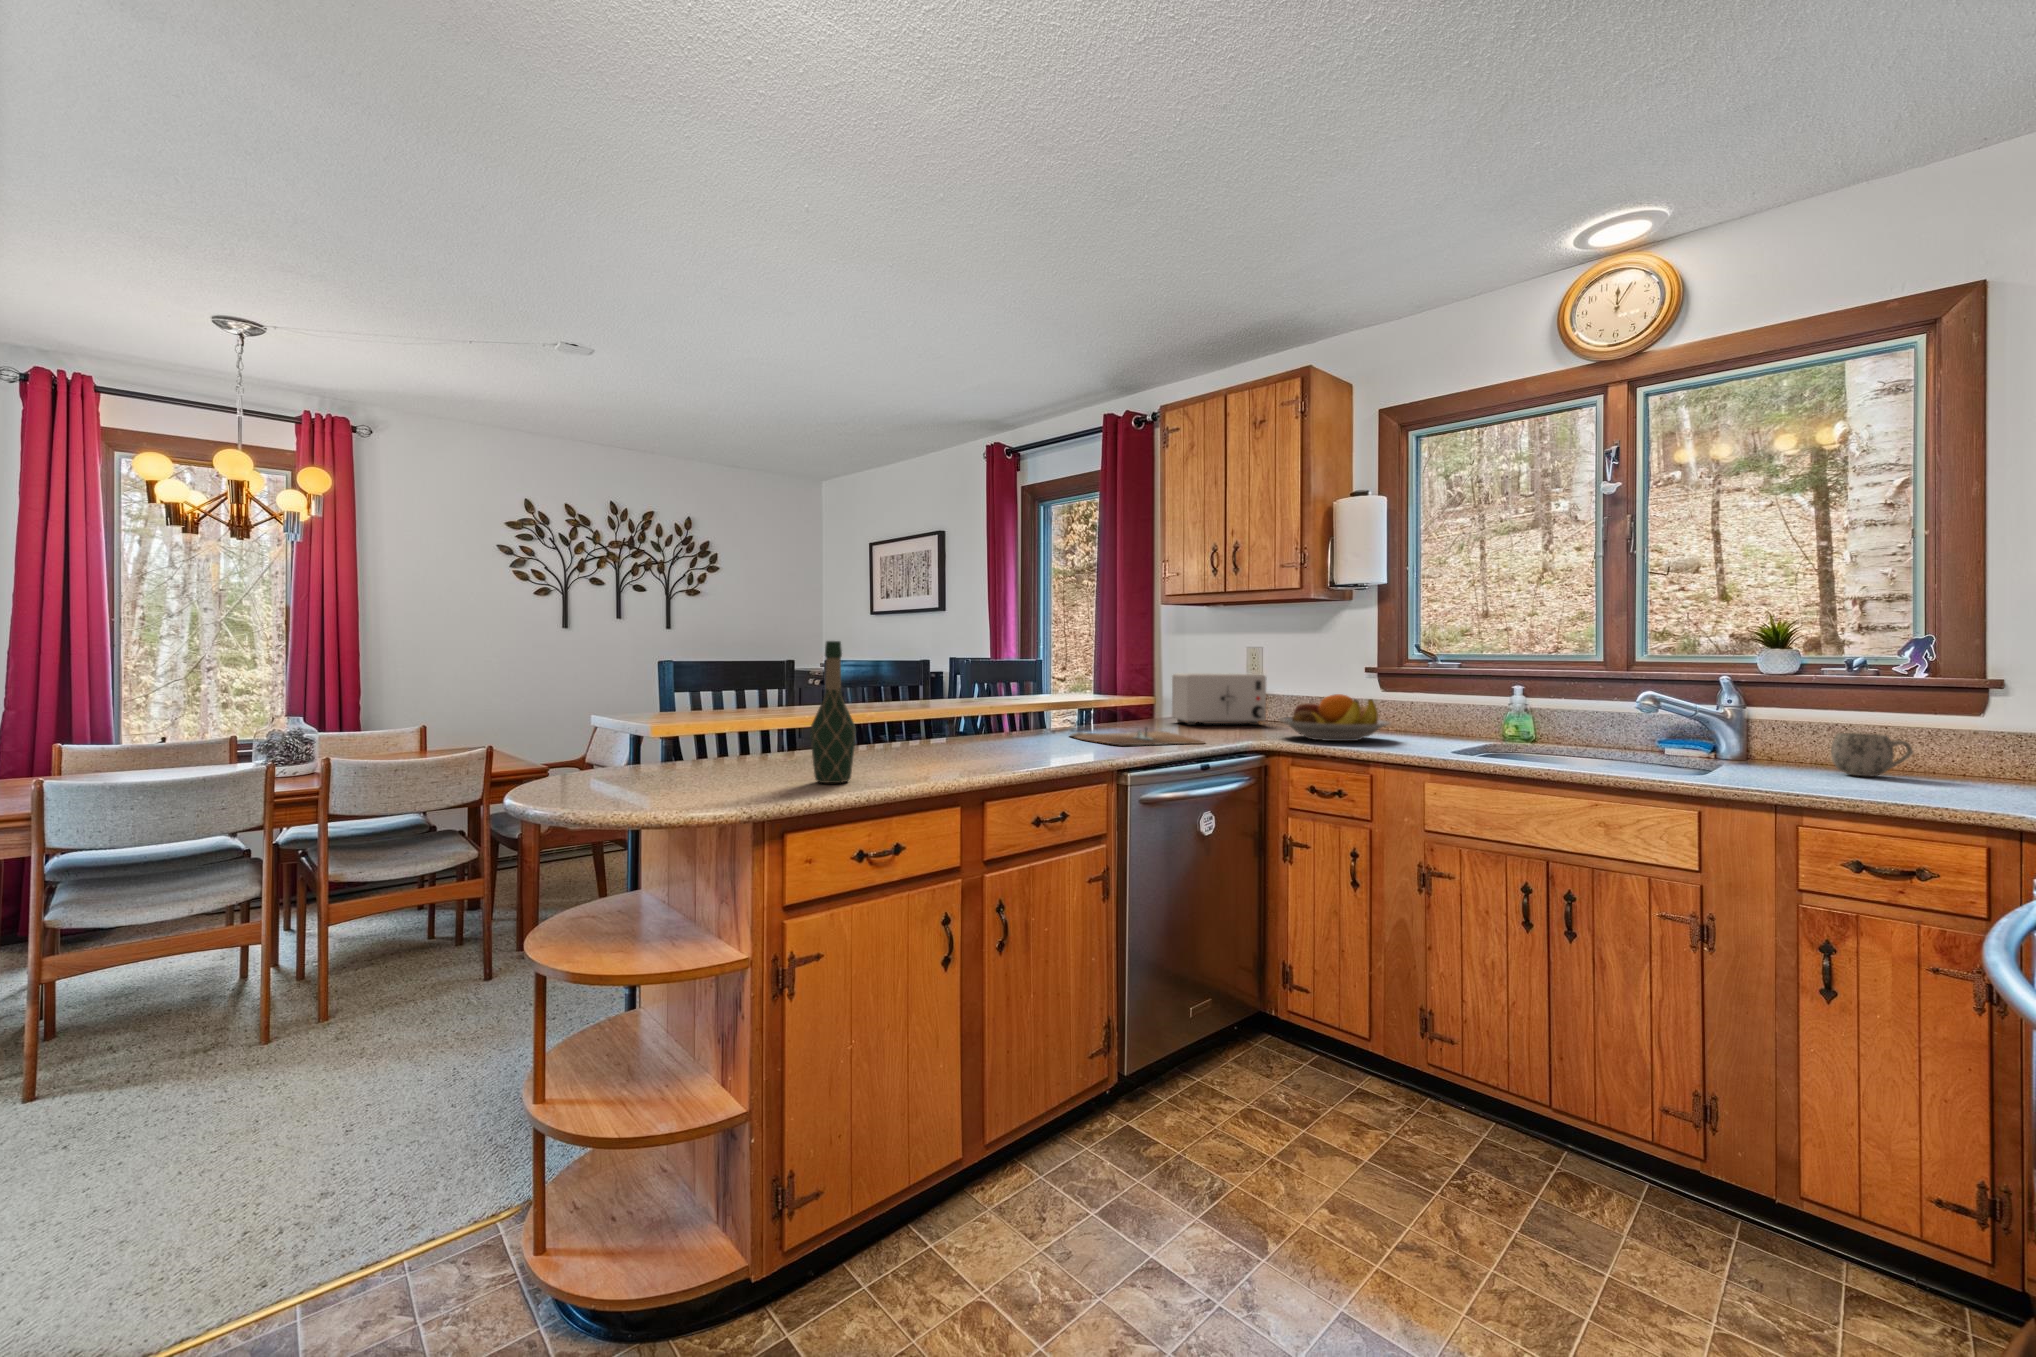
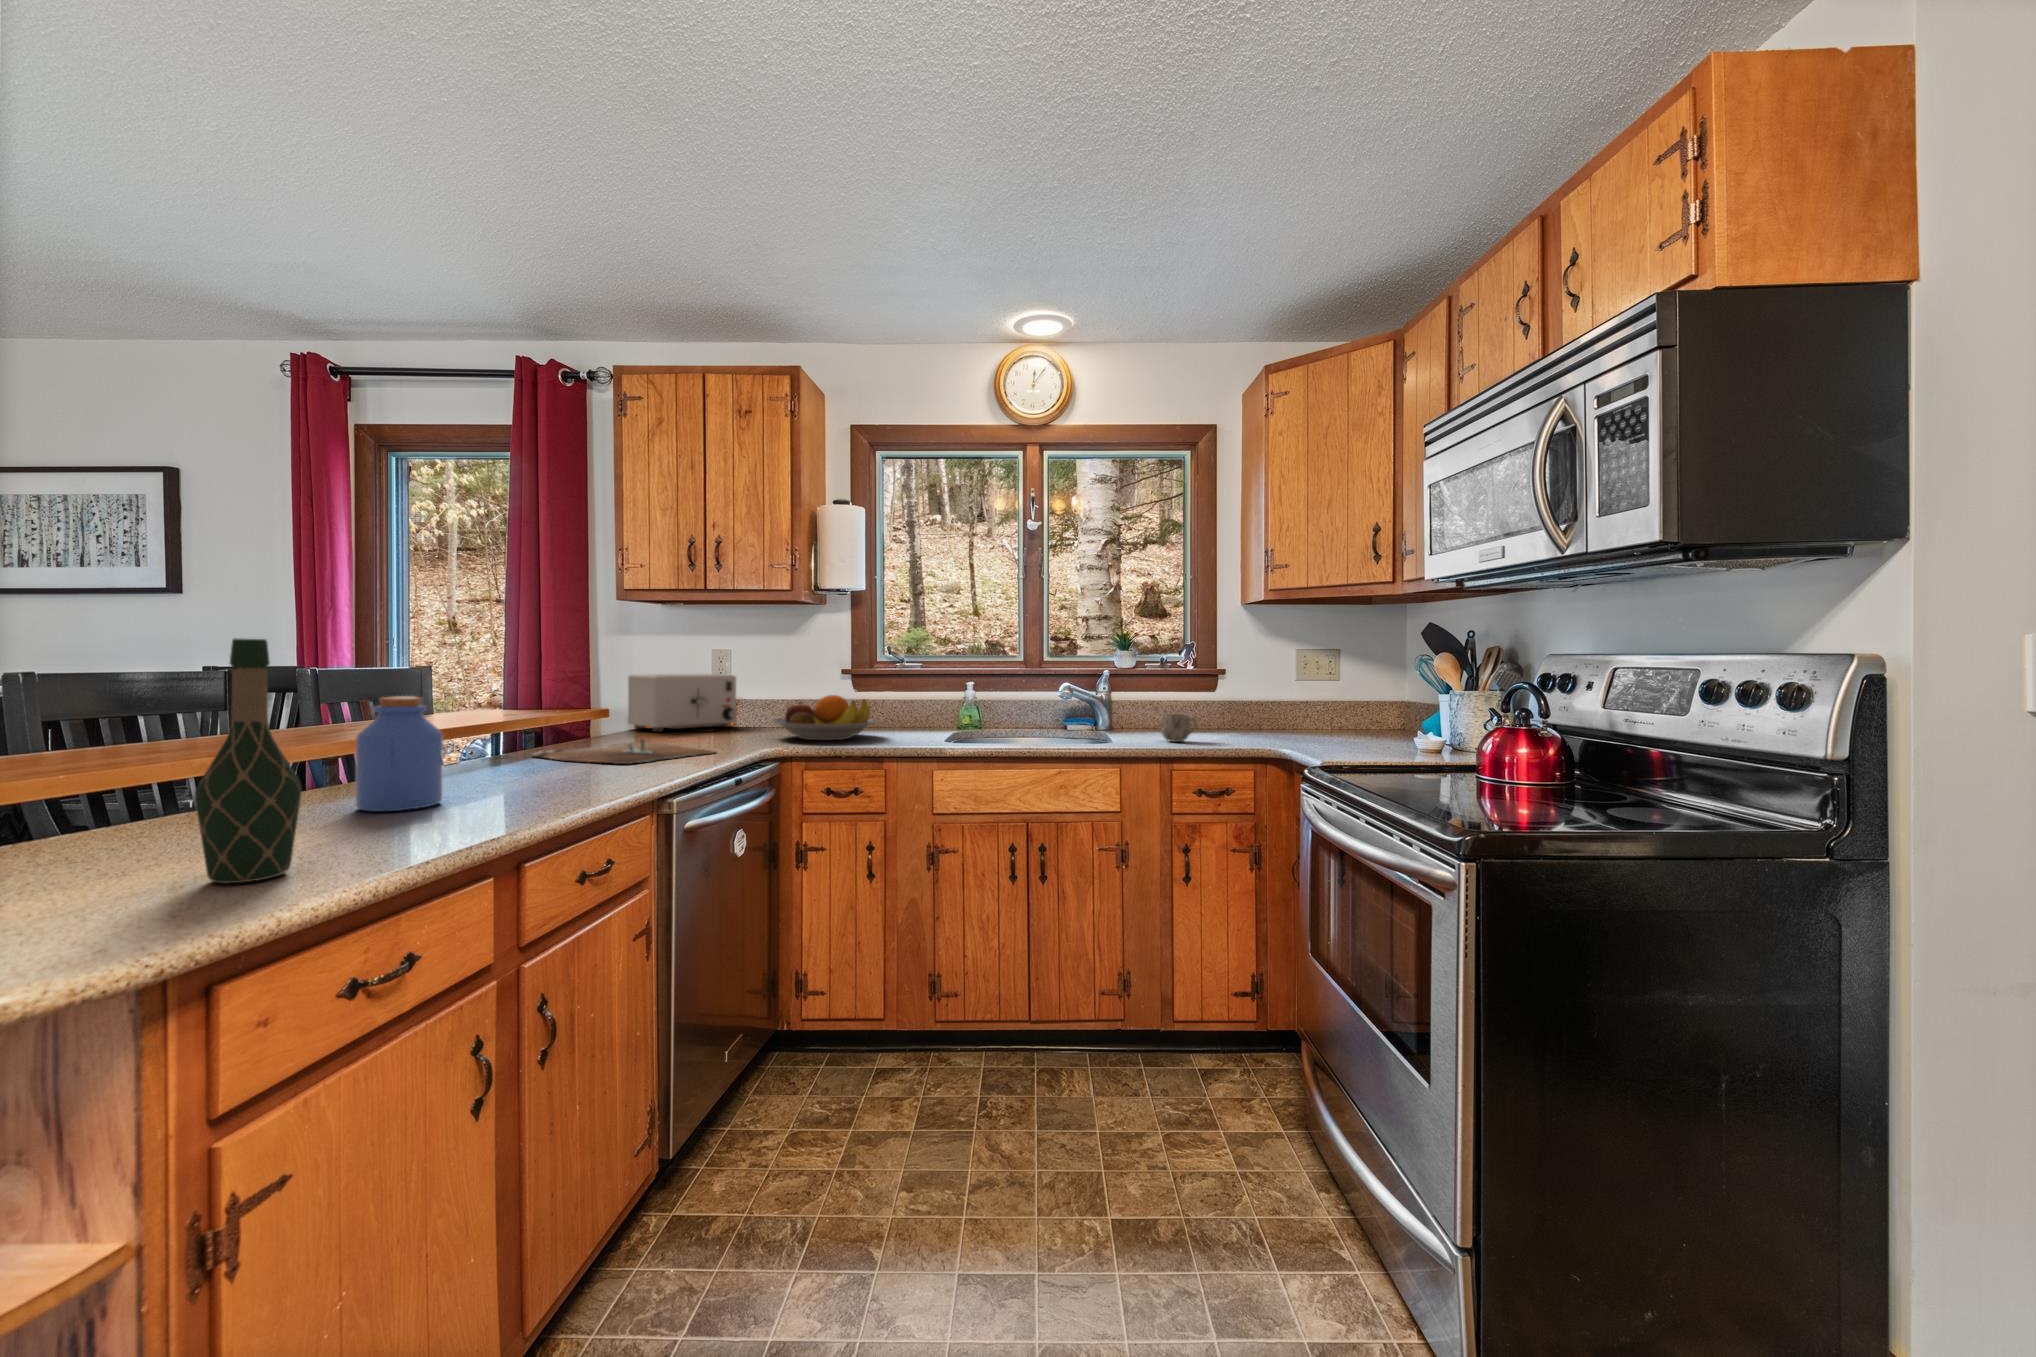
jar: none [923,682,971,759] -> present [356,696,443,811]

